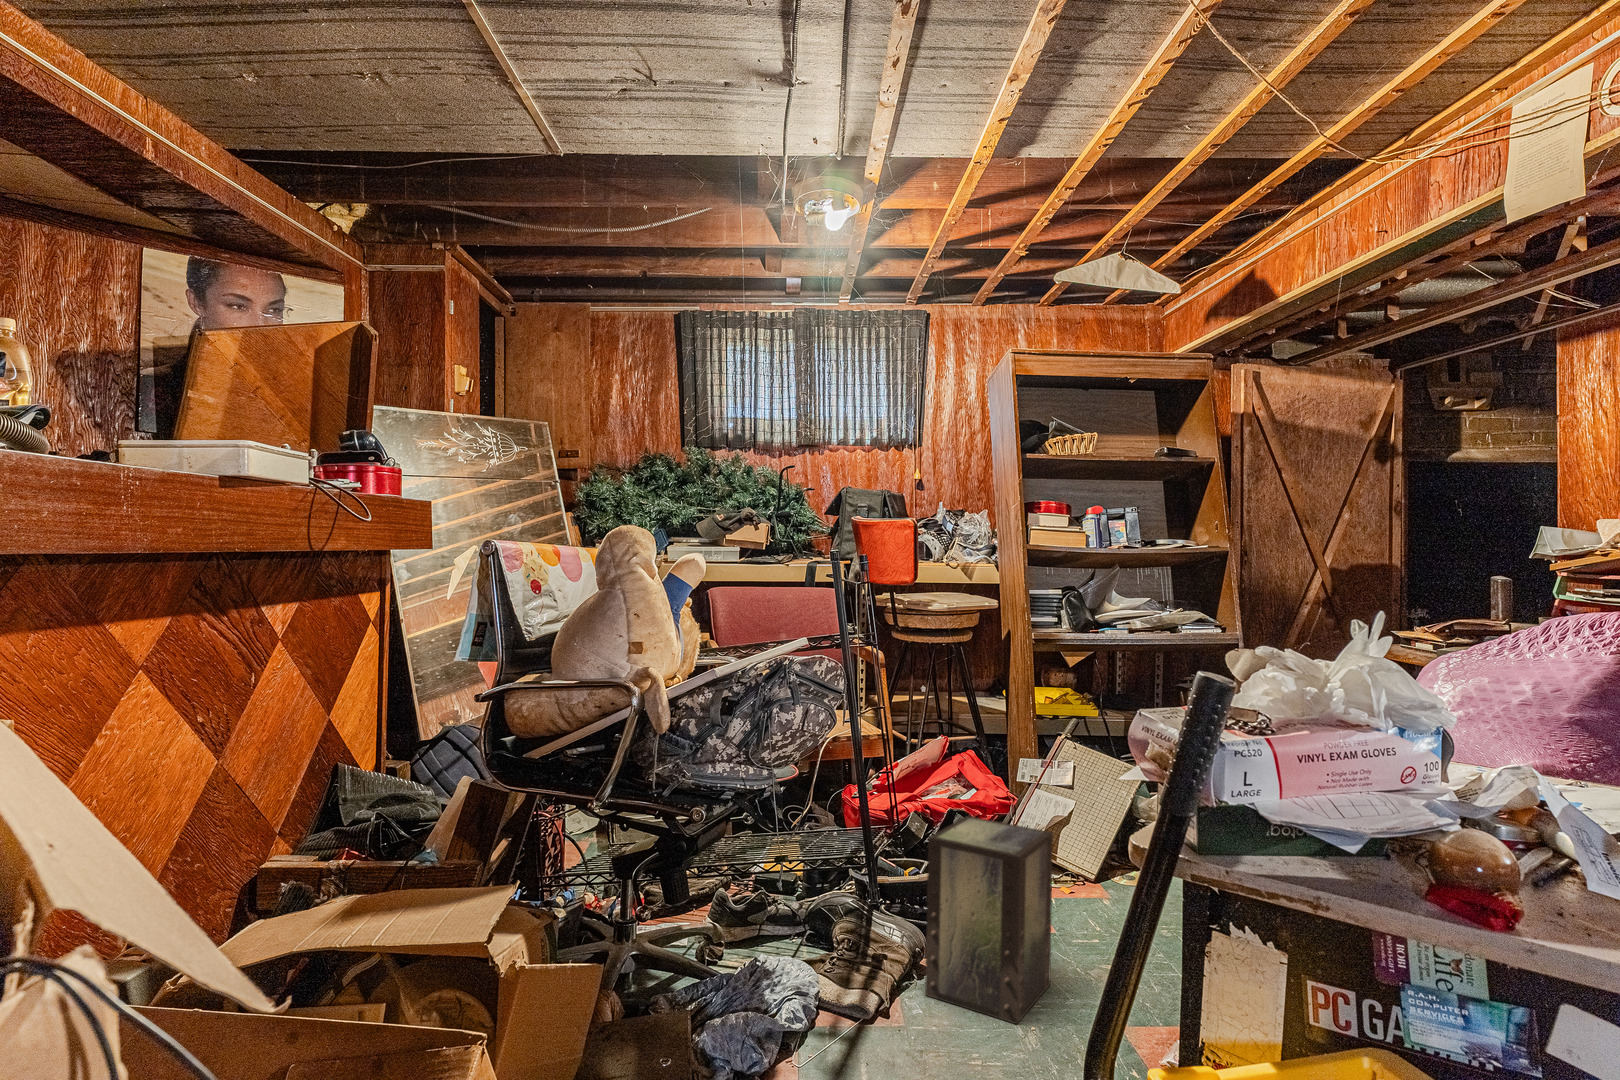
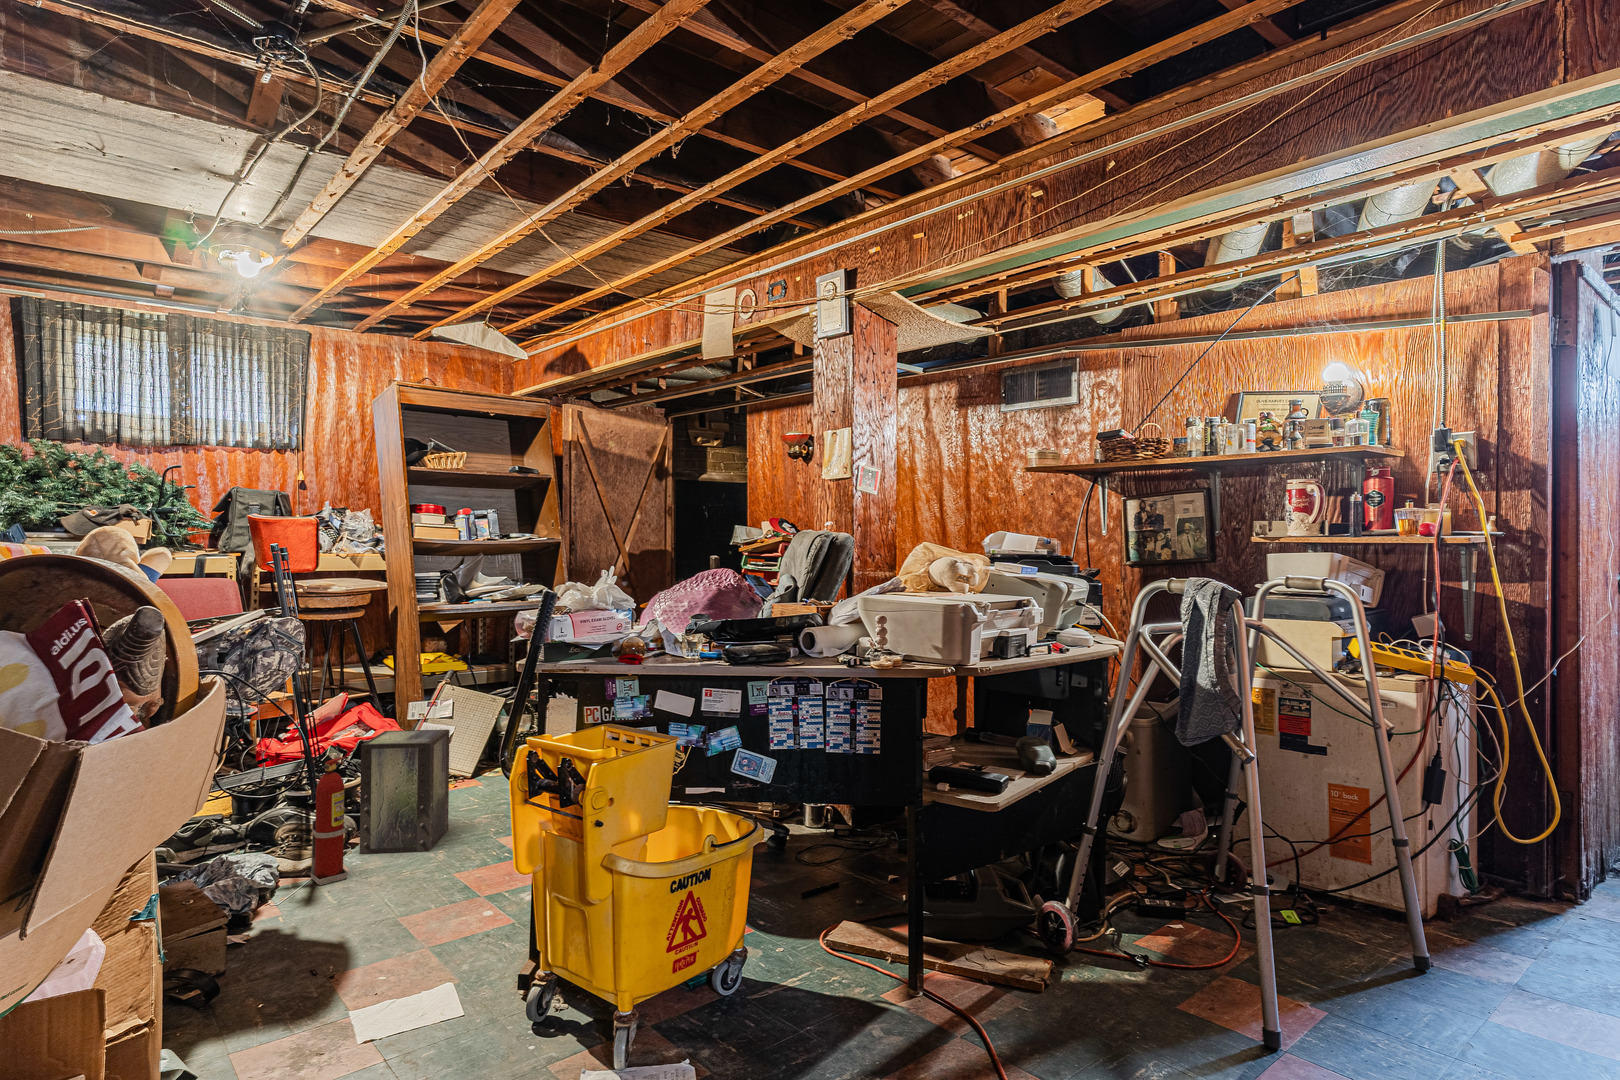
fire extinguisher: none [855,857,900,1044] -> present [310,757,348,885]

